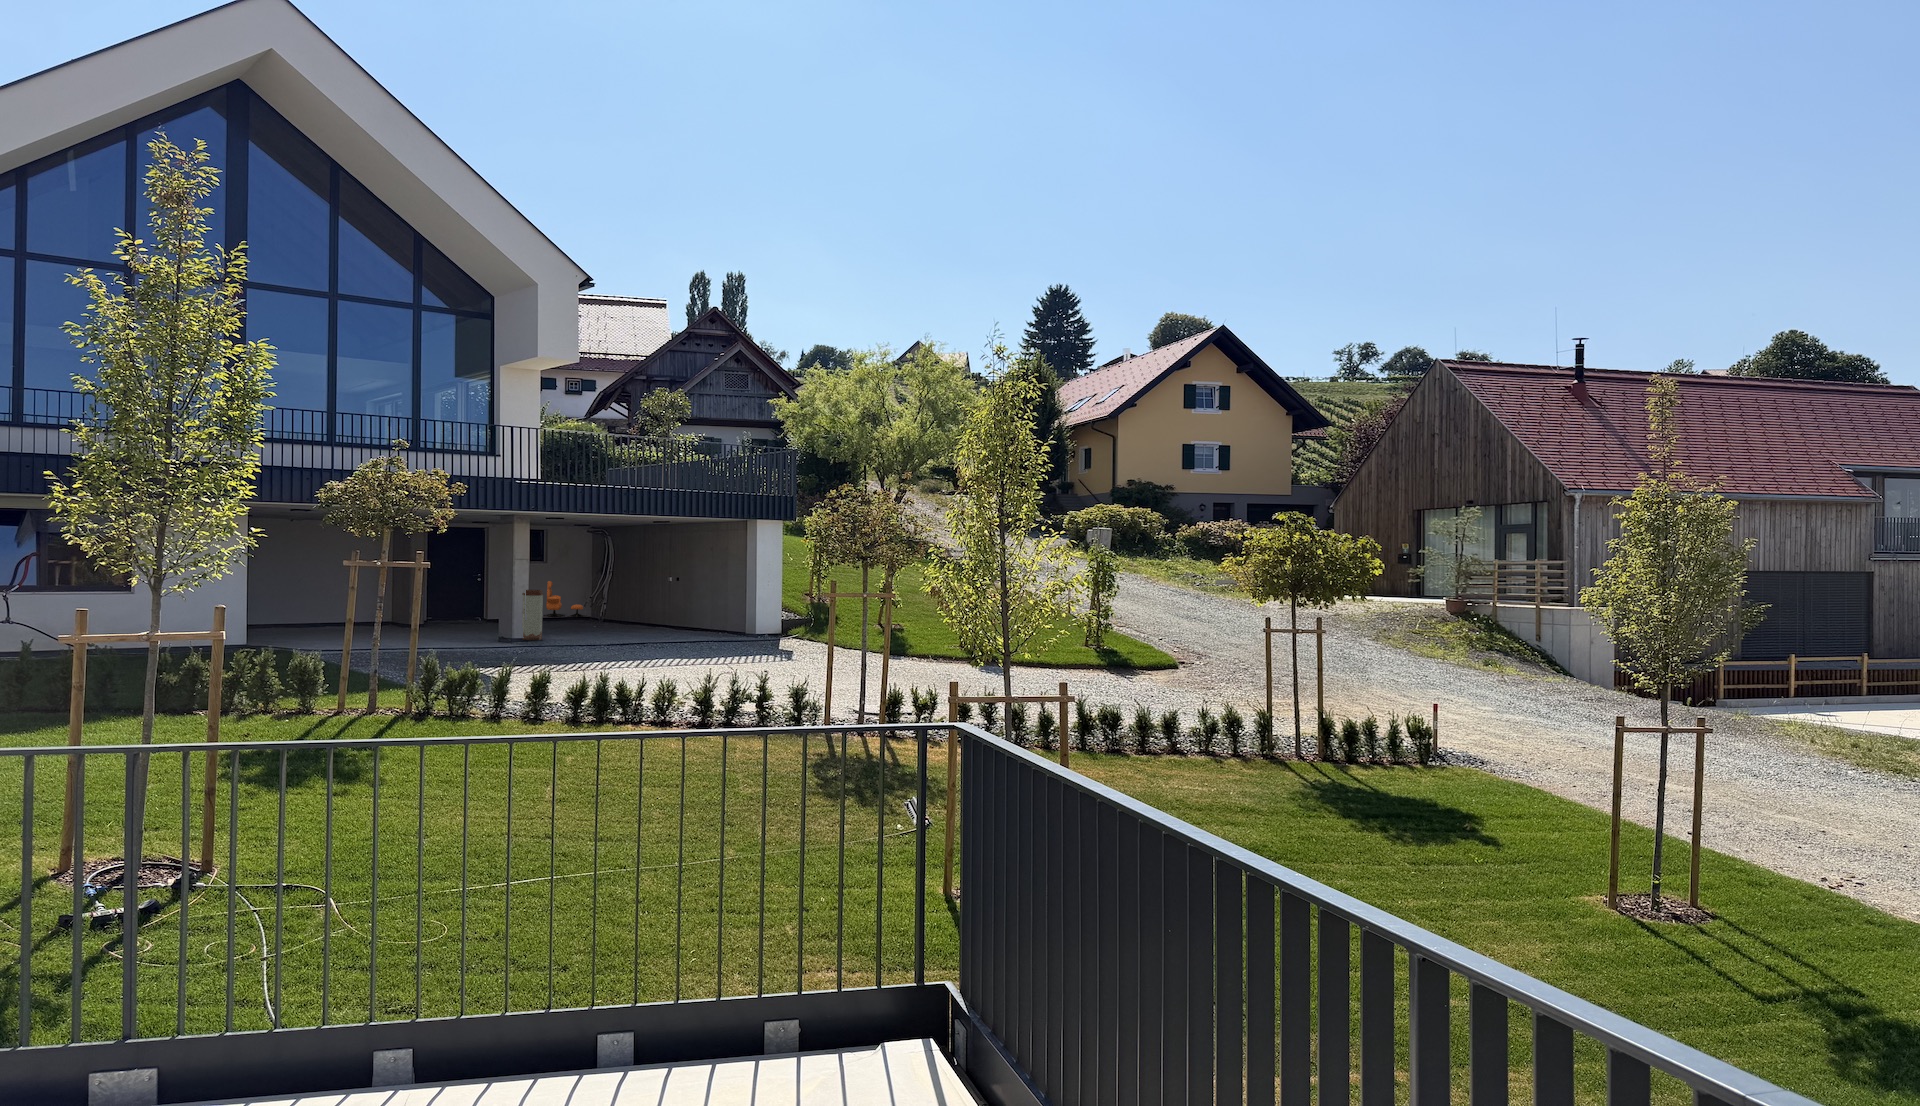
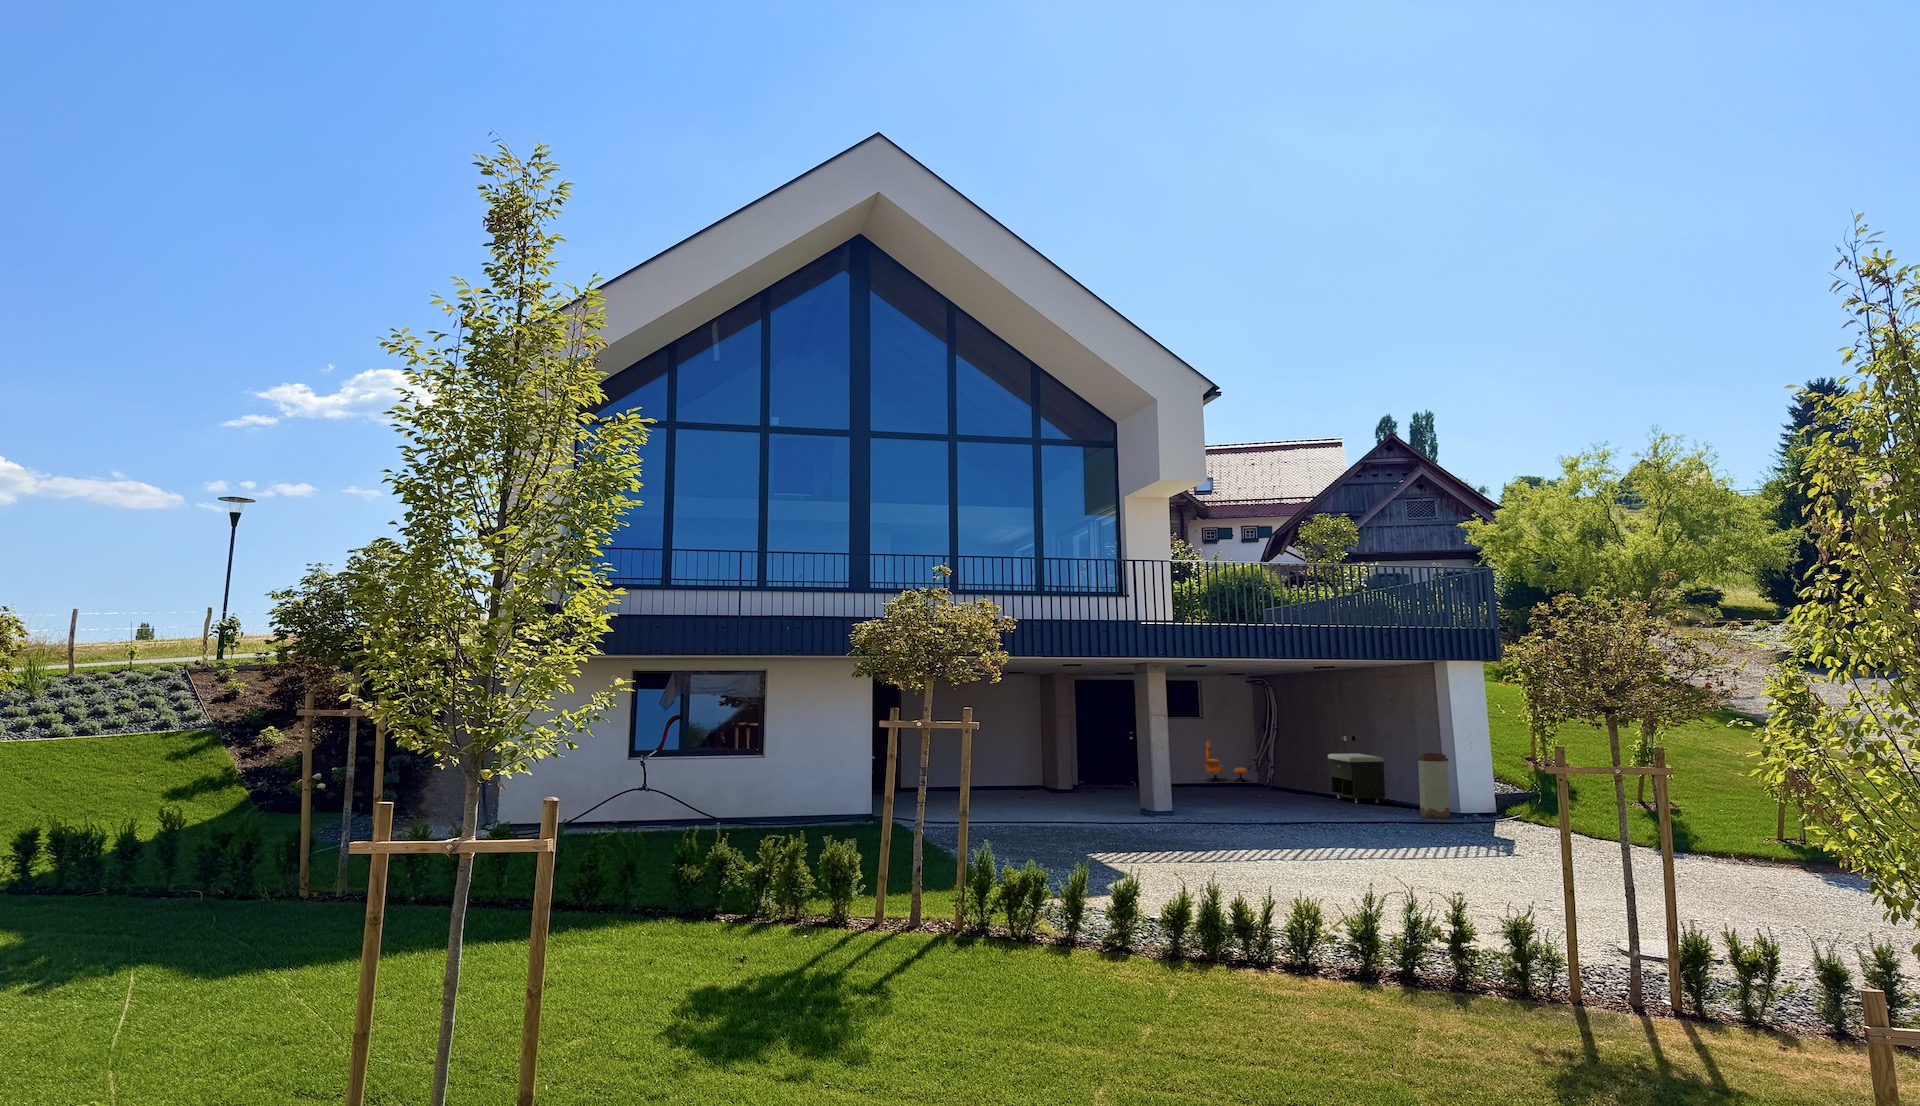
trash can: present [522,590,543,640] -> present [1418,753,1450,818]
storage bench: none [658,592,703,631] -> present [1328,753,1385,803]

